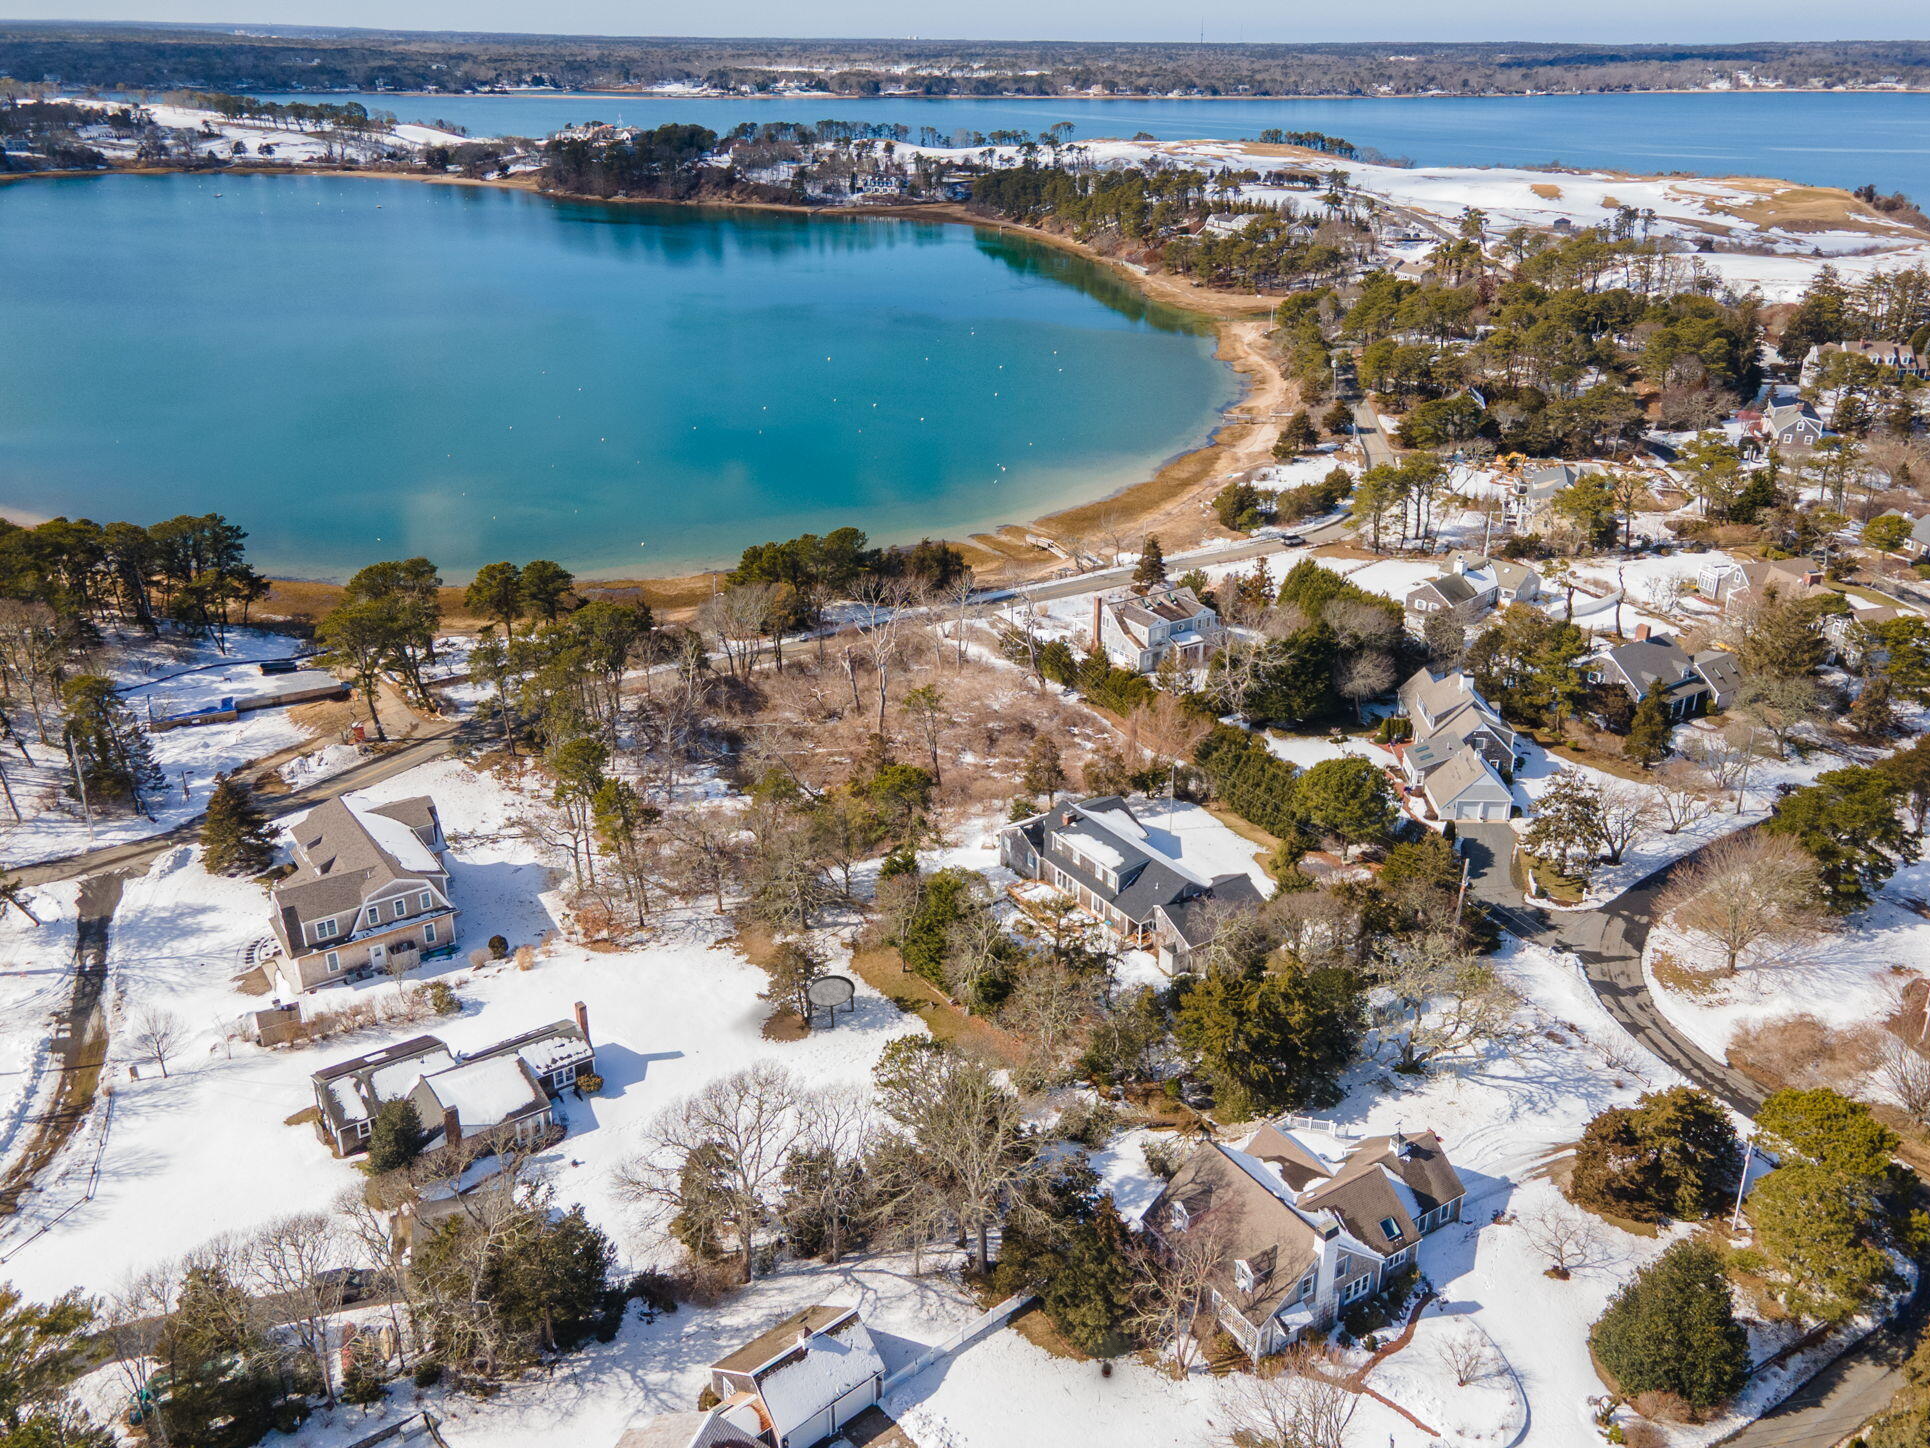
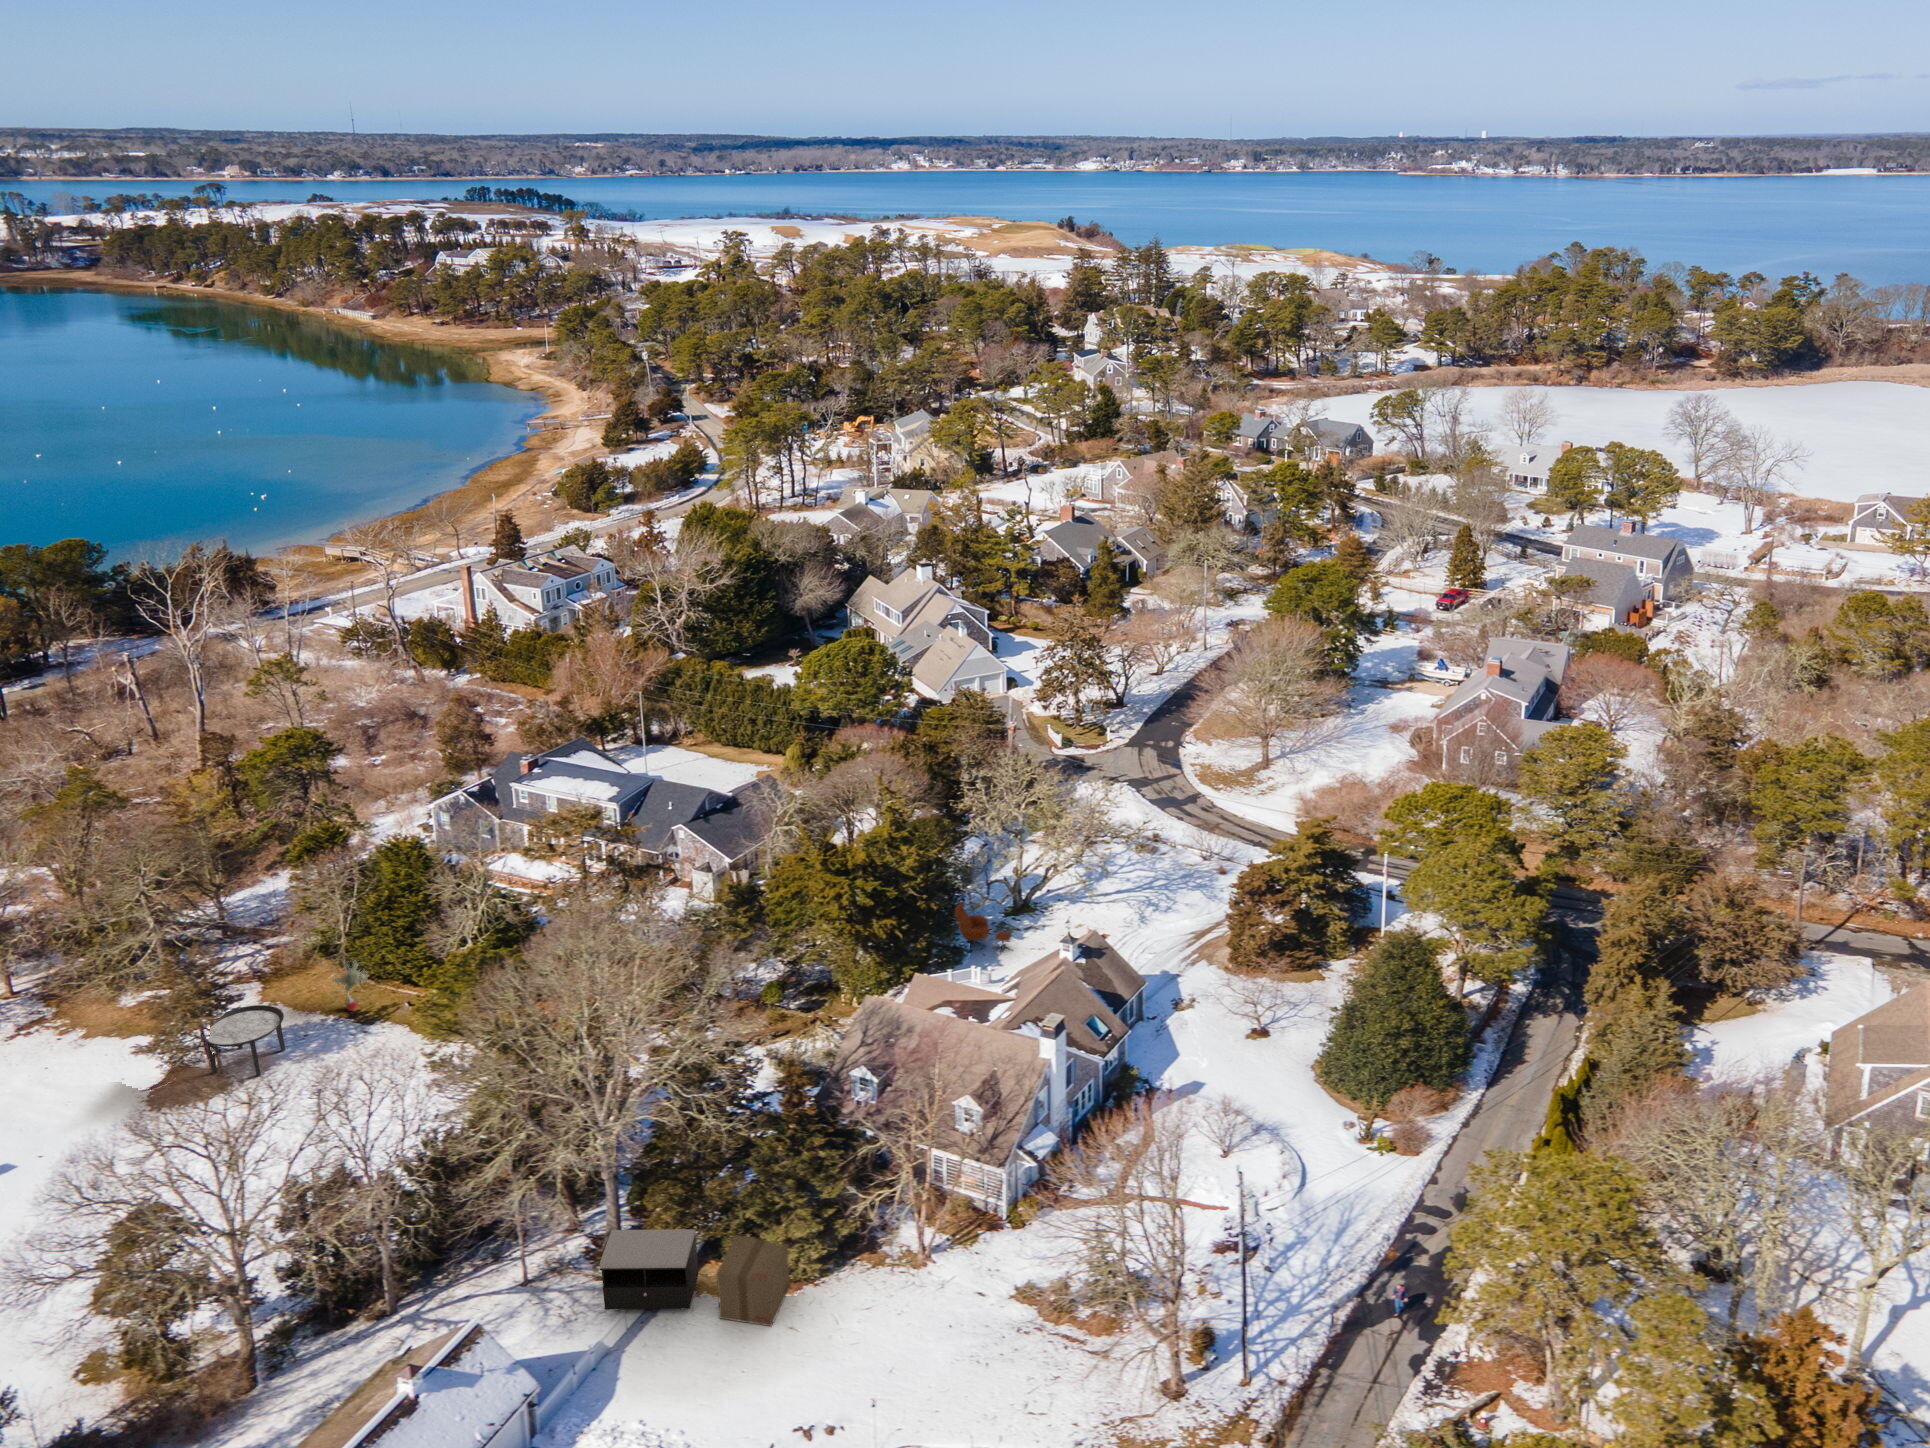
lounge chair: none [1338,1051,1383,1108] -> present [955,902,1011,949]
storage bench: none [954,1261,1023,1339] -> present [600,1229,698,1311]
cardboard box: none [1023,1301,1079,1380] -> present [716,1235,790,1326]
potted tree: present [1086,1330,1130,1377] -> present [333,961,368,1011]

